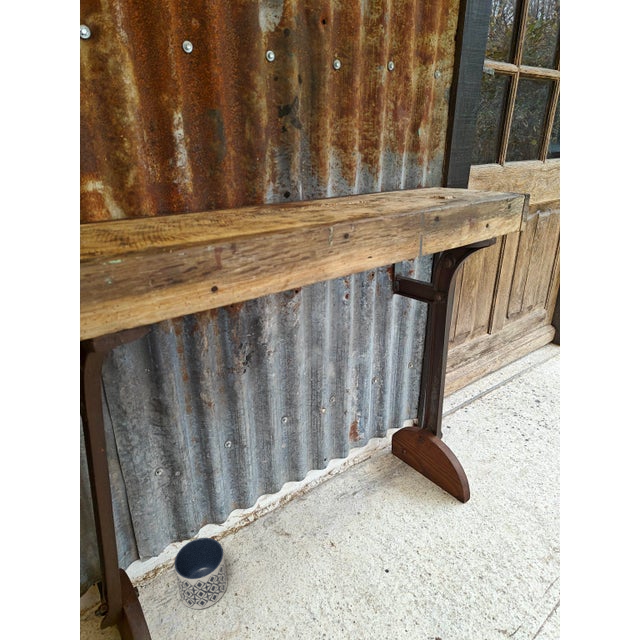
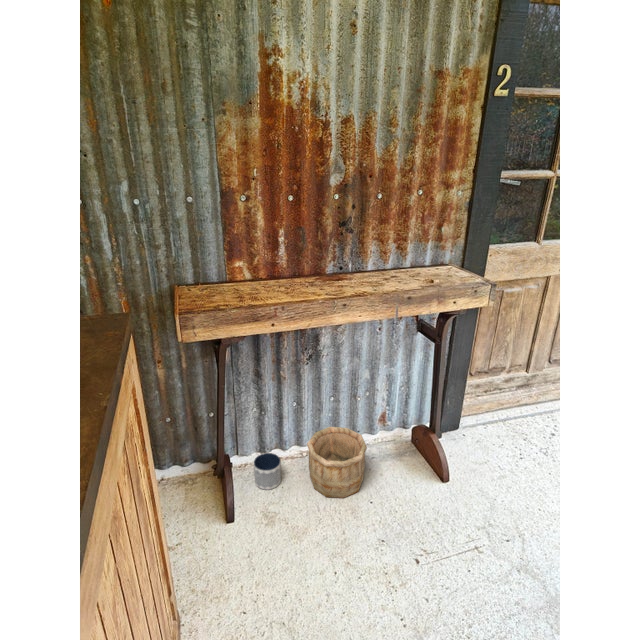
wooden bucket: none [264,460,363,586] -> present [307,427,367,498]

